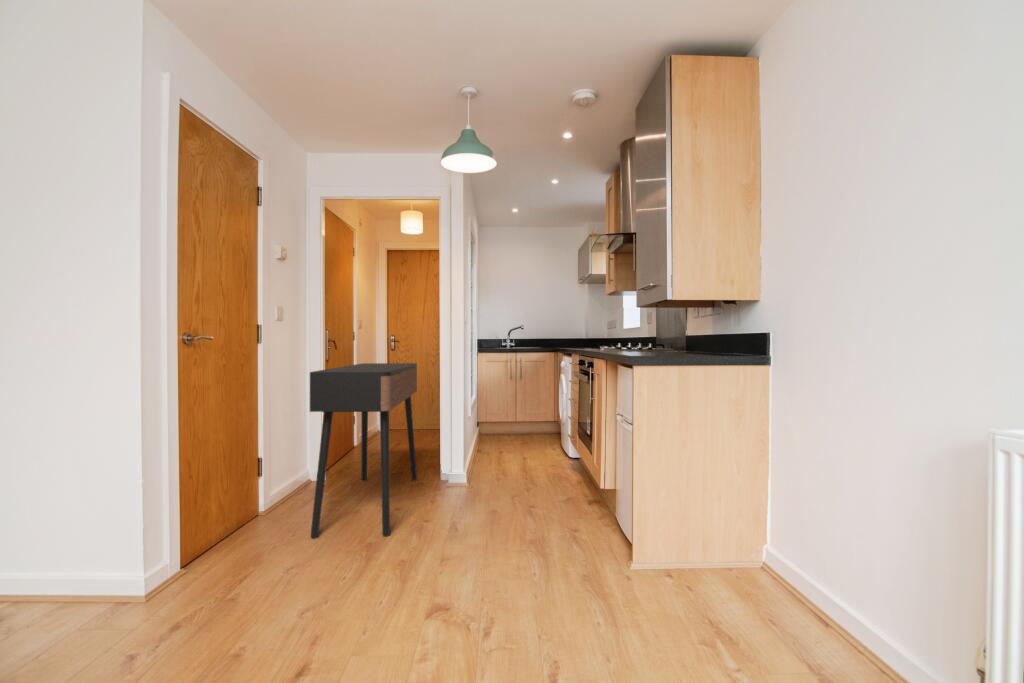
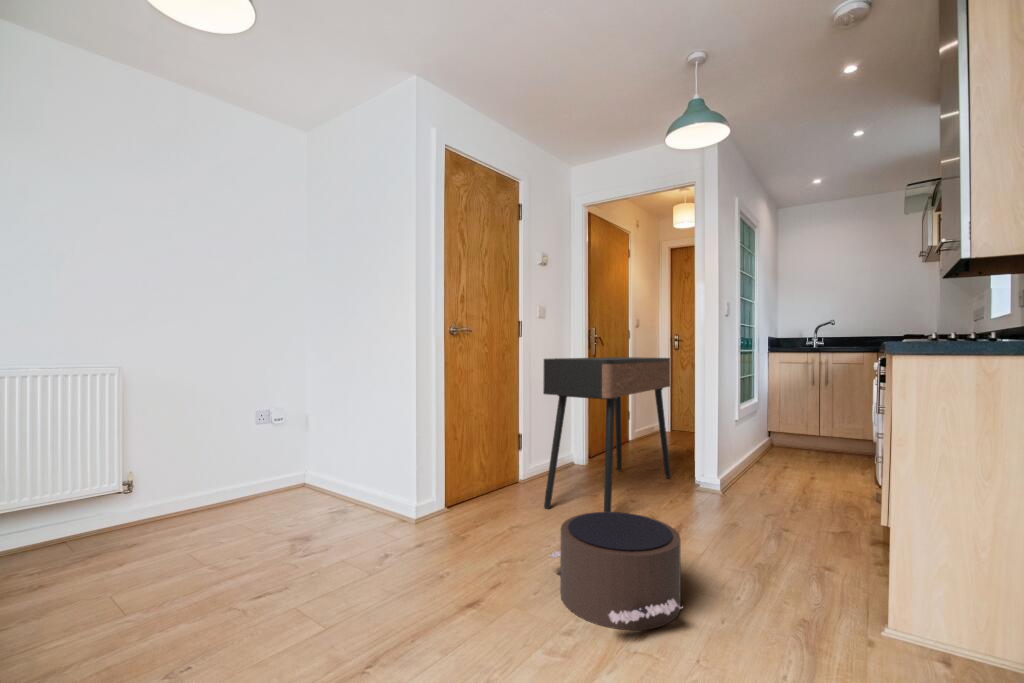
pouf: none [363,523,512,638] -> present [548,512,682,630]

